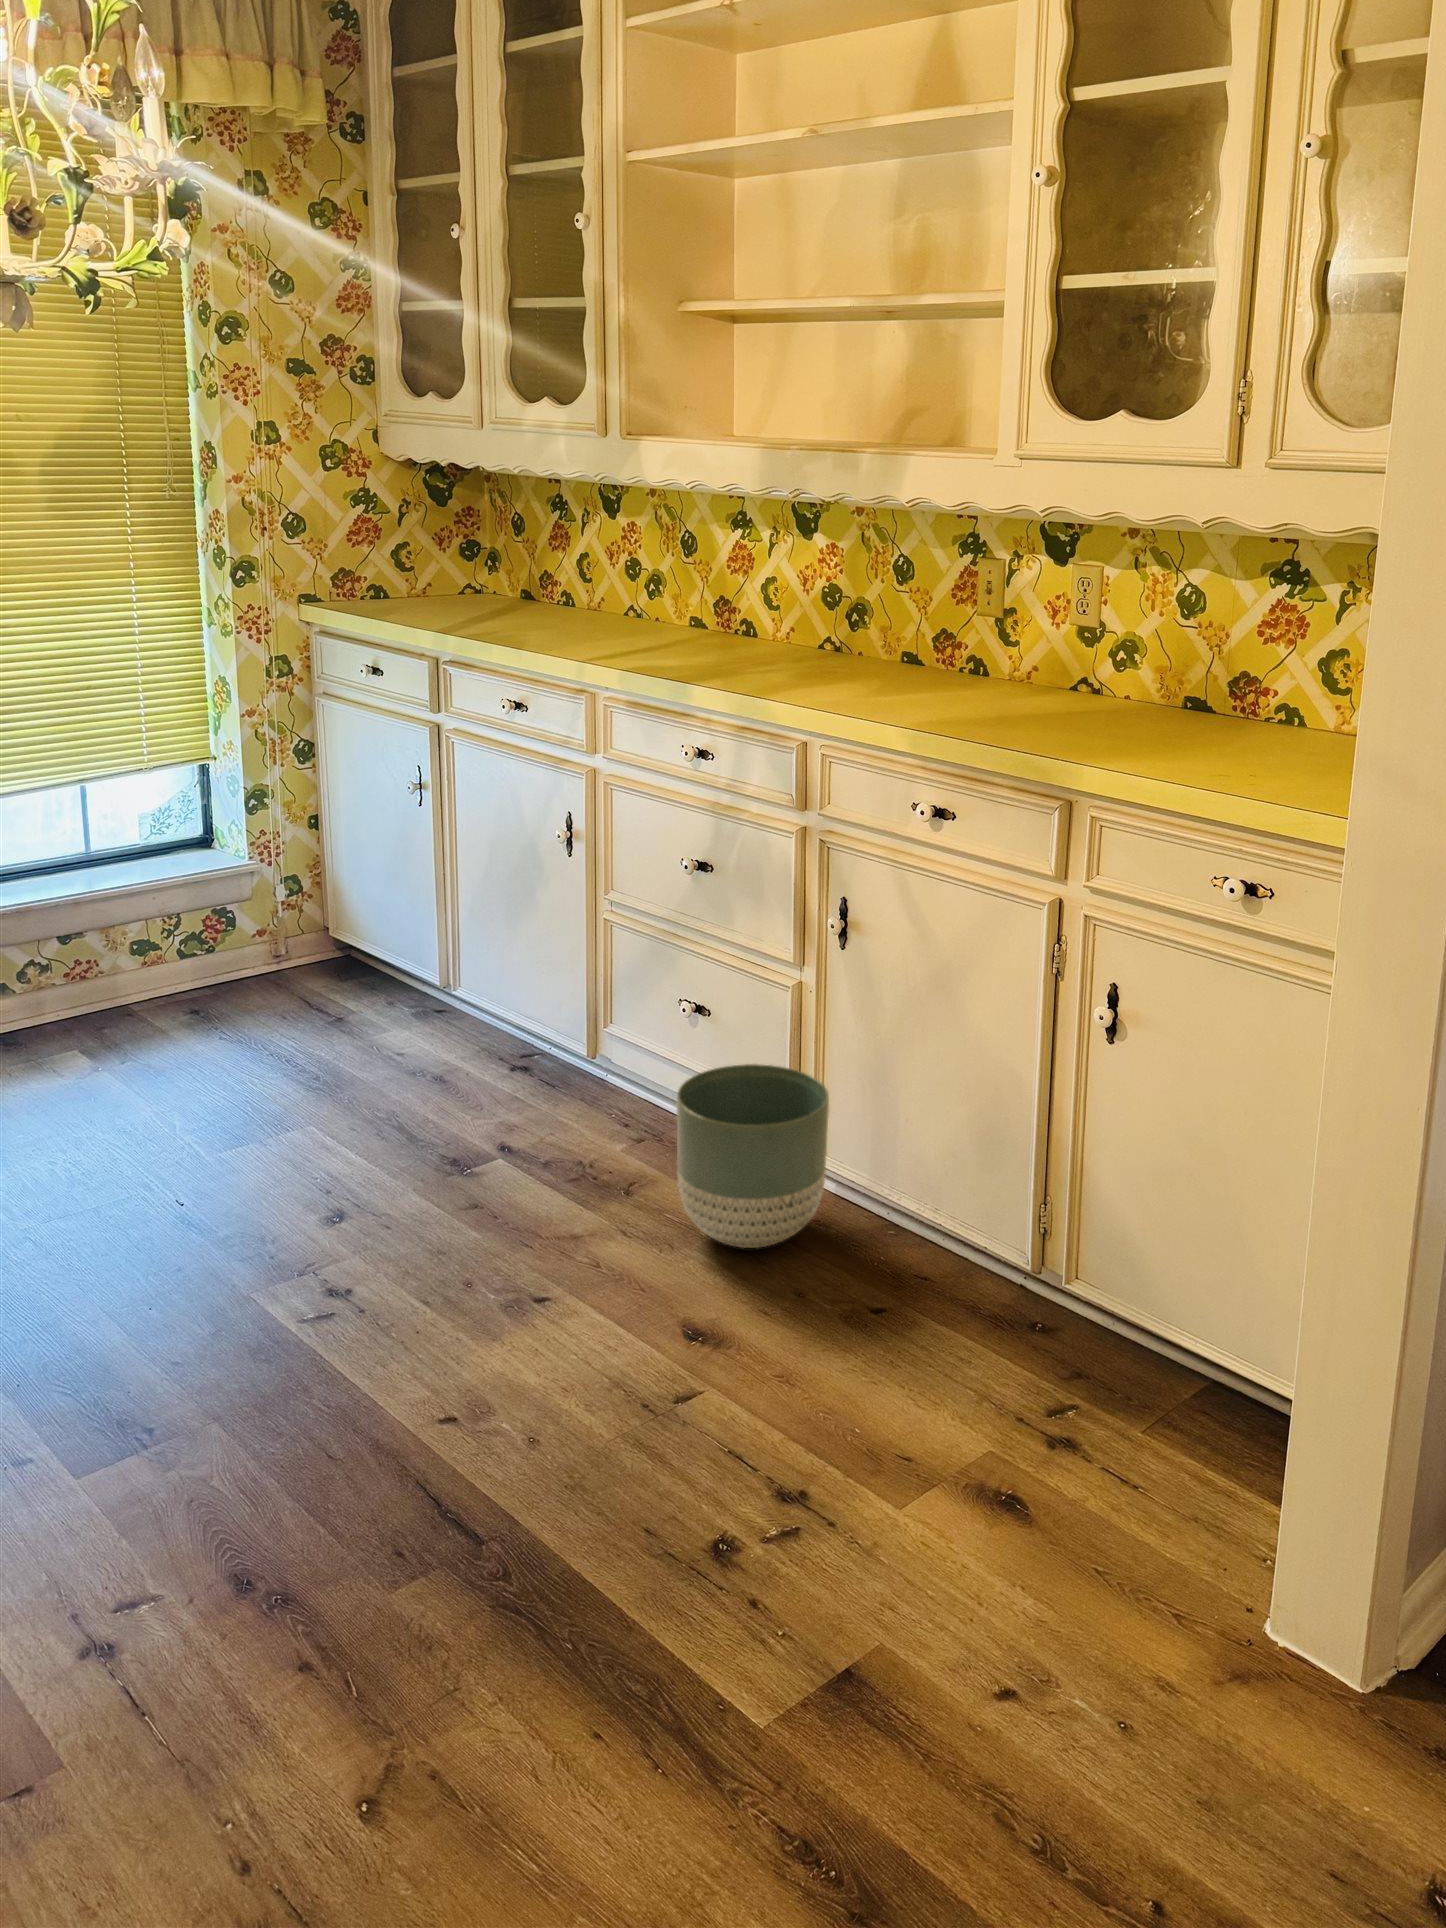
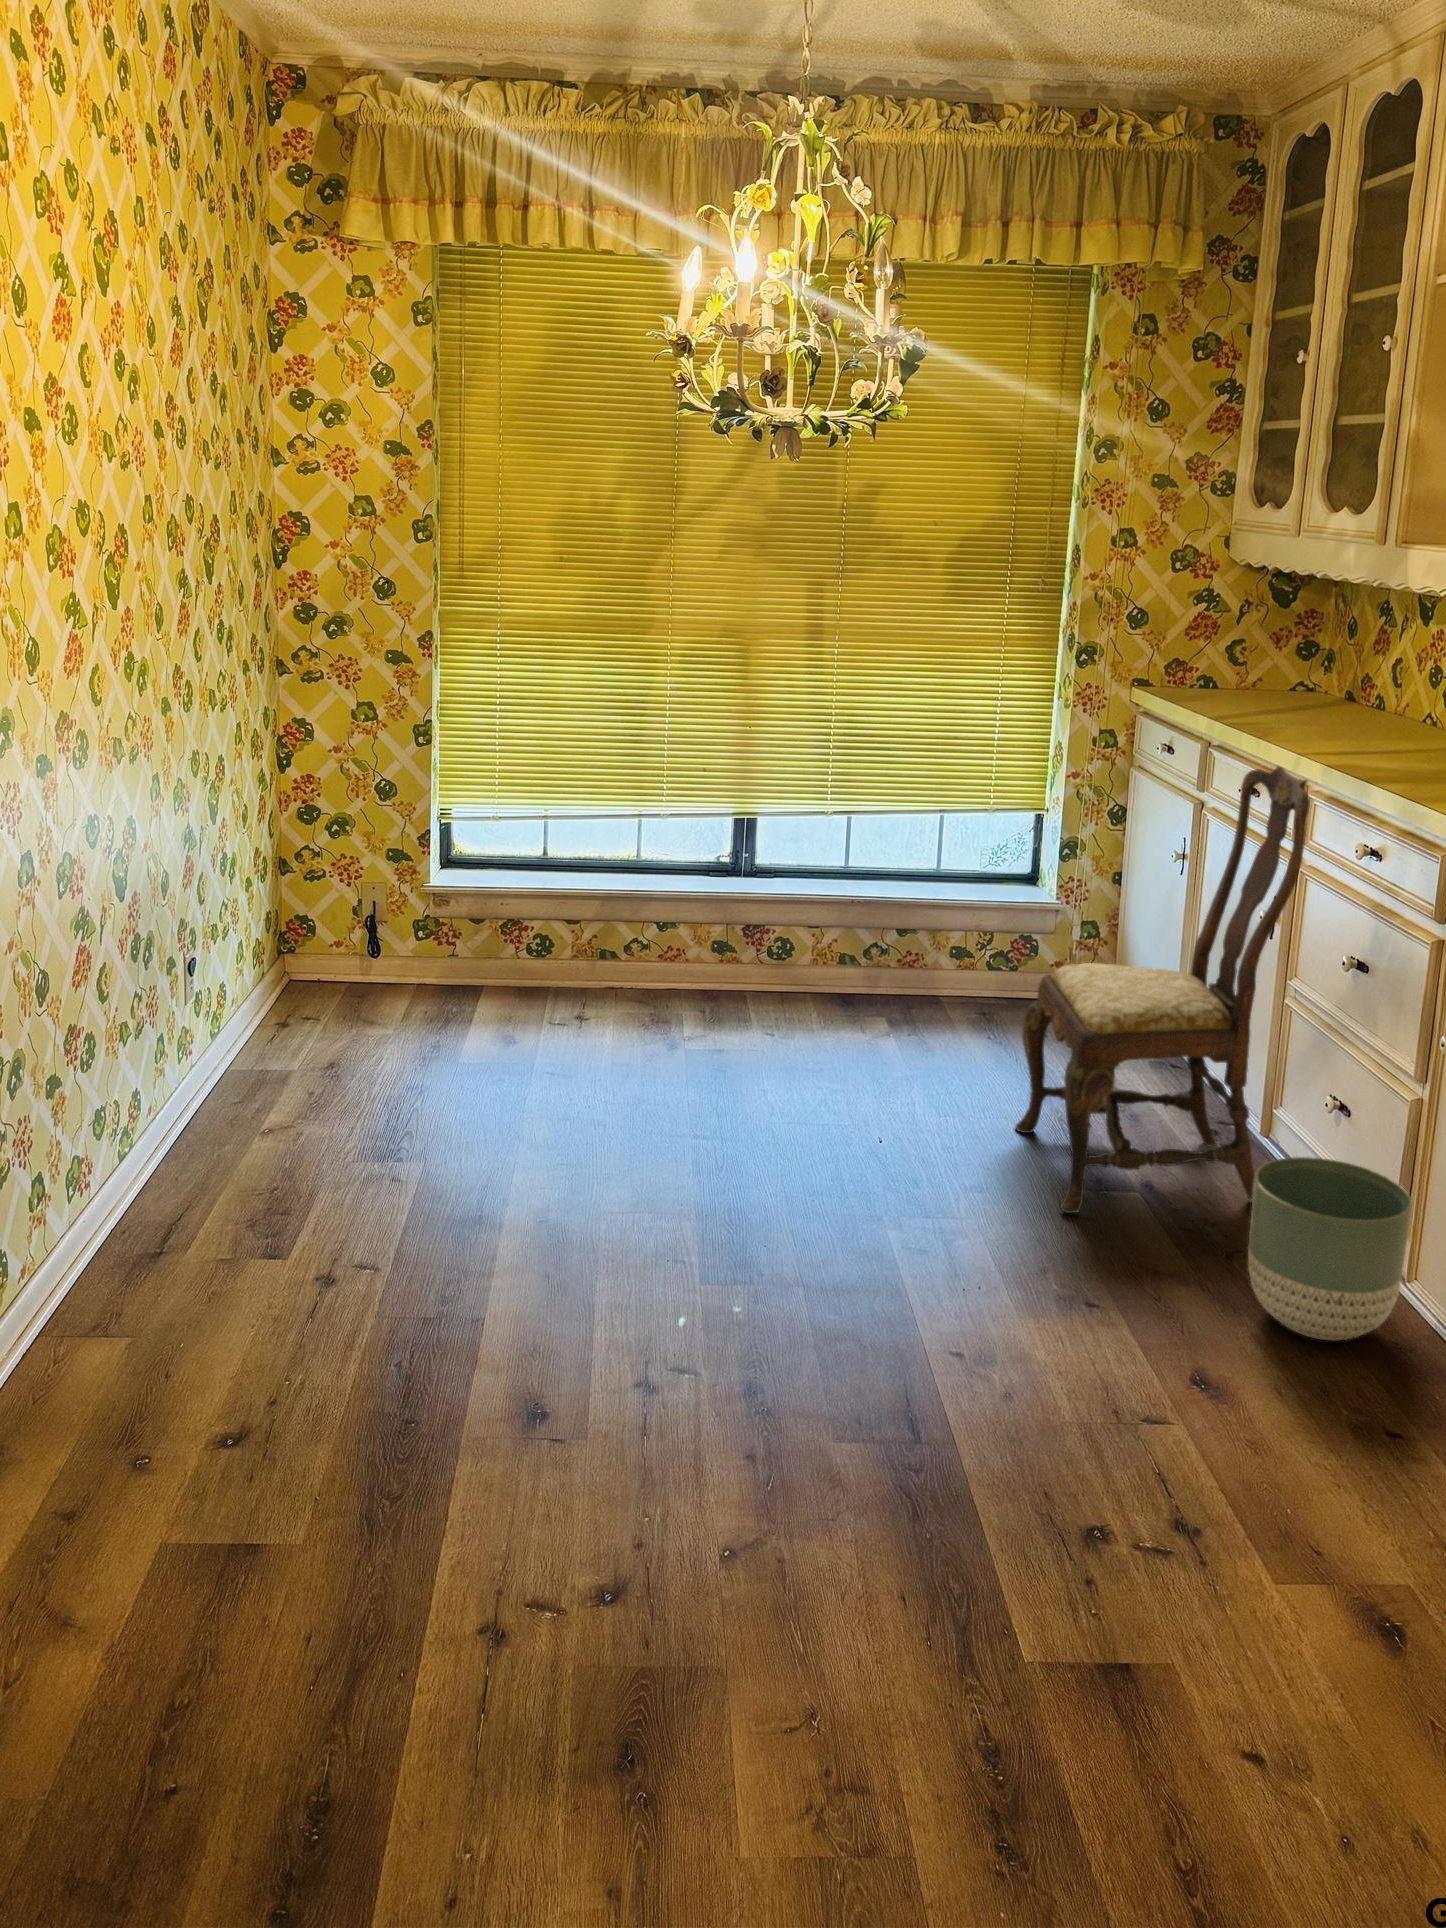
dining chair: none [320,674,626,1206] -> present [1015,767,1310,1213]

